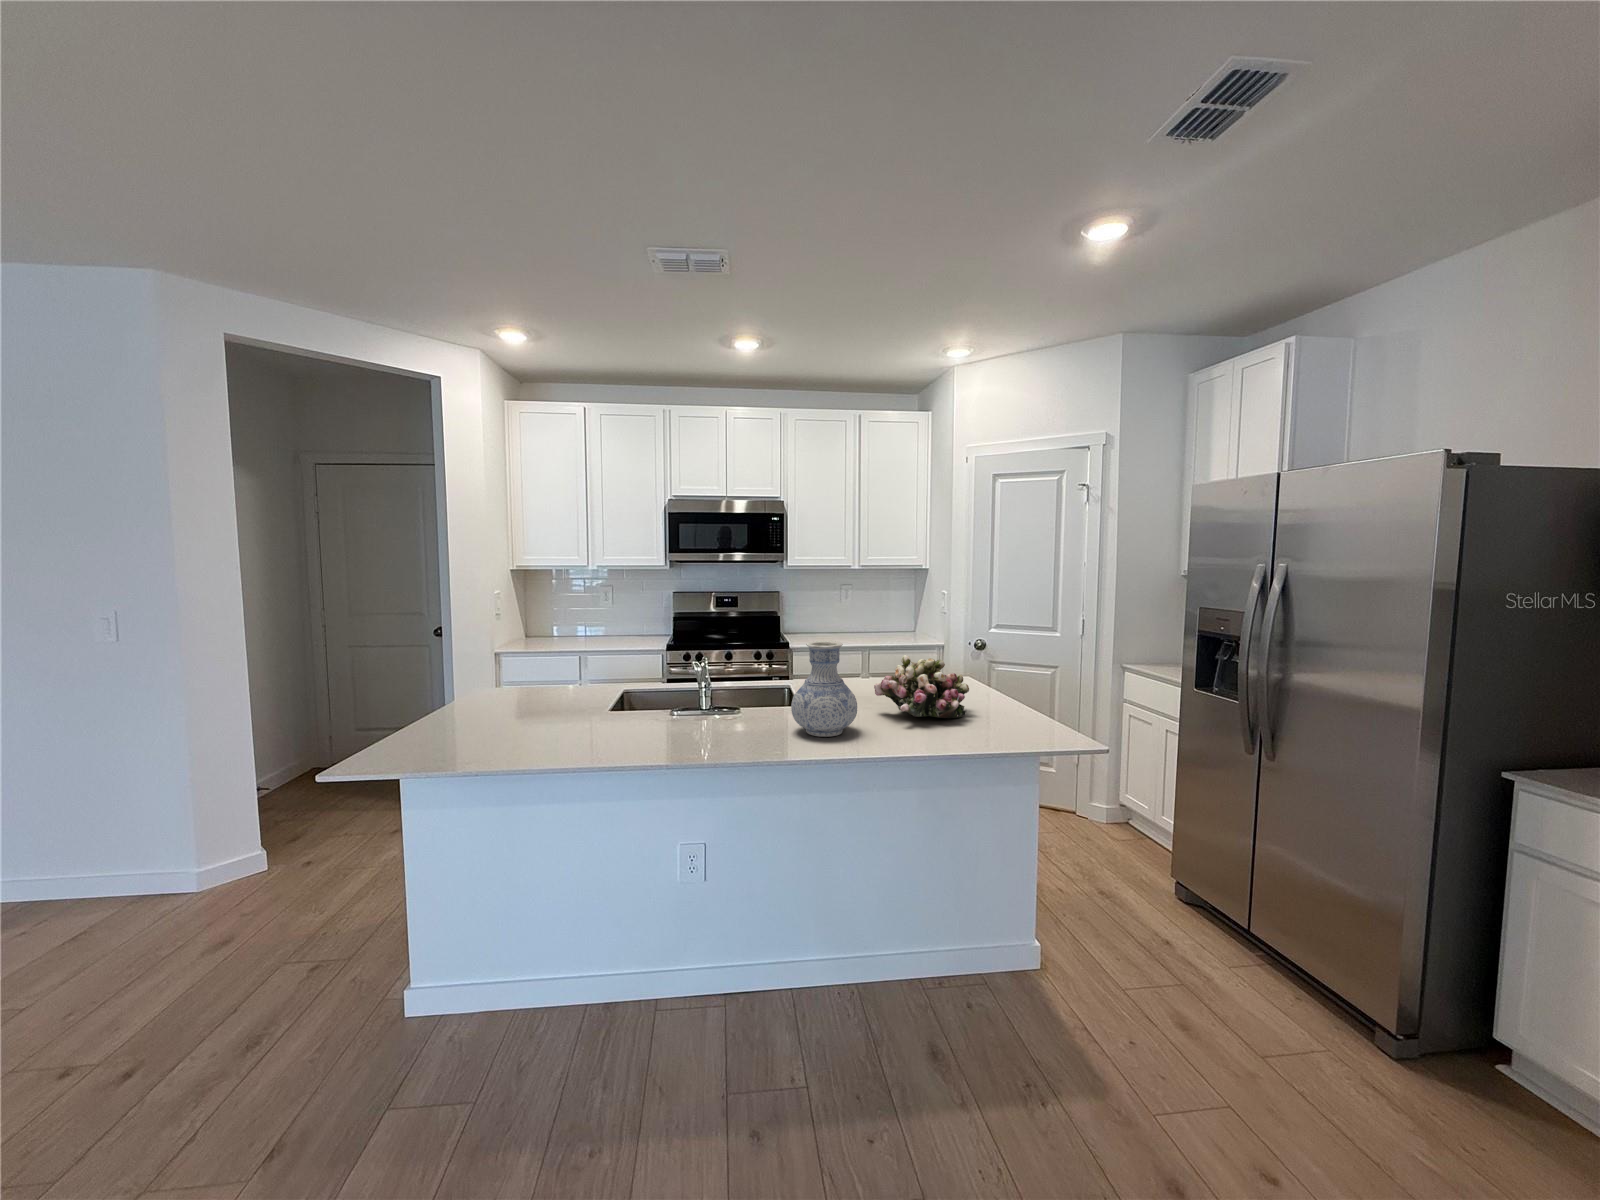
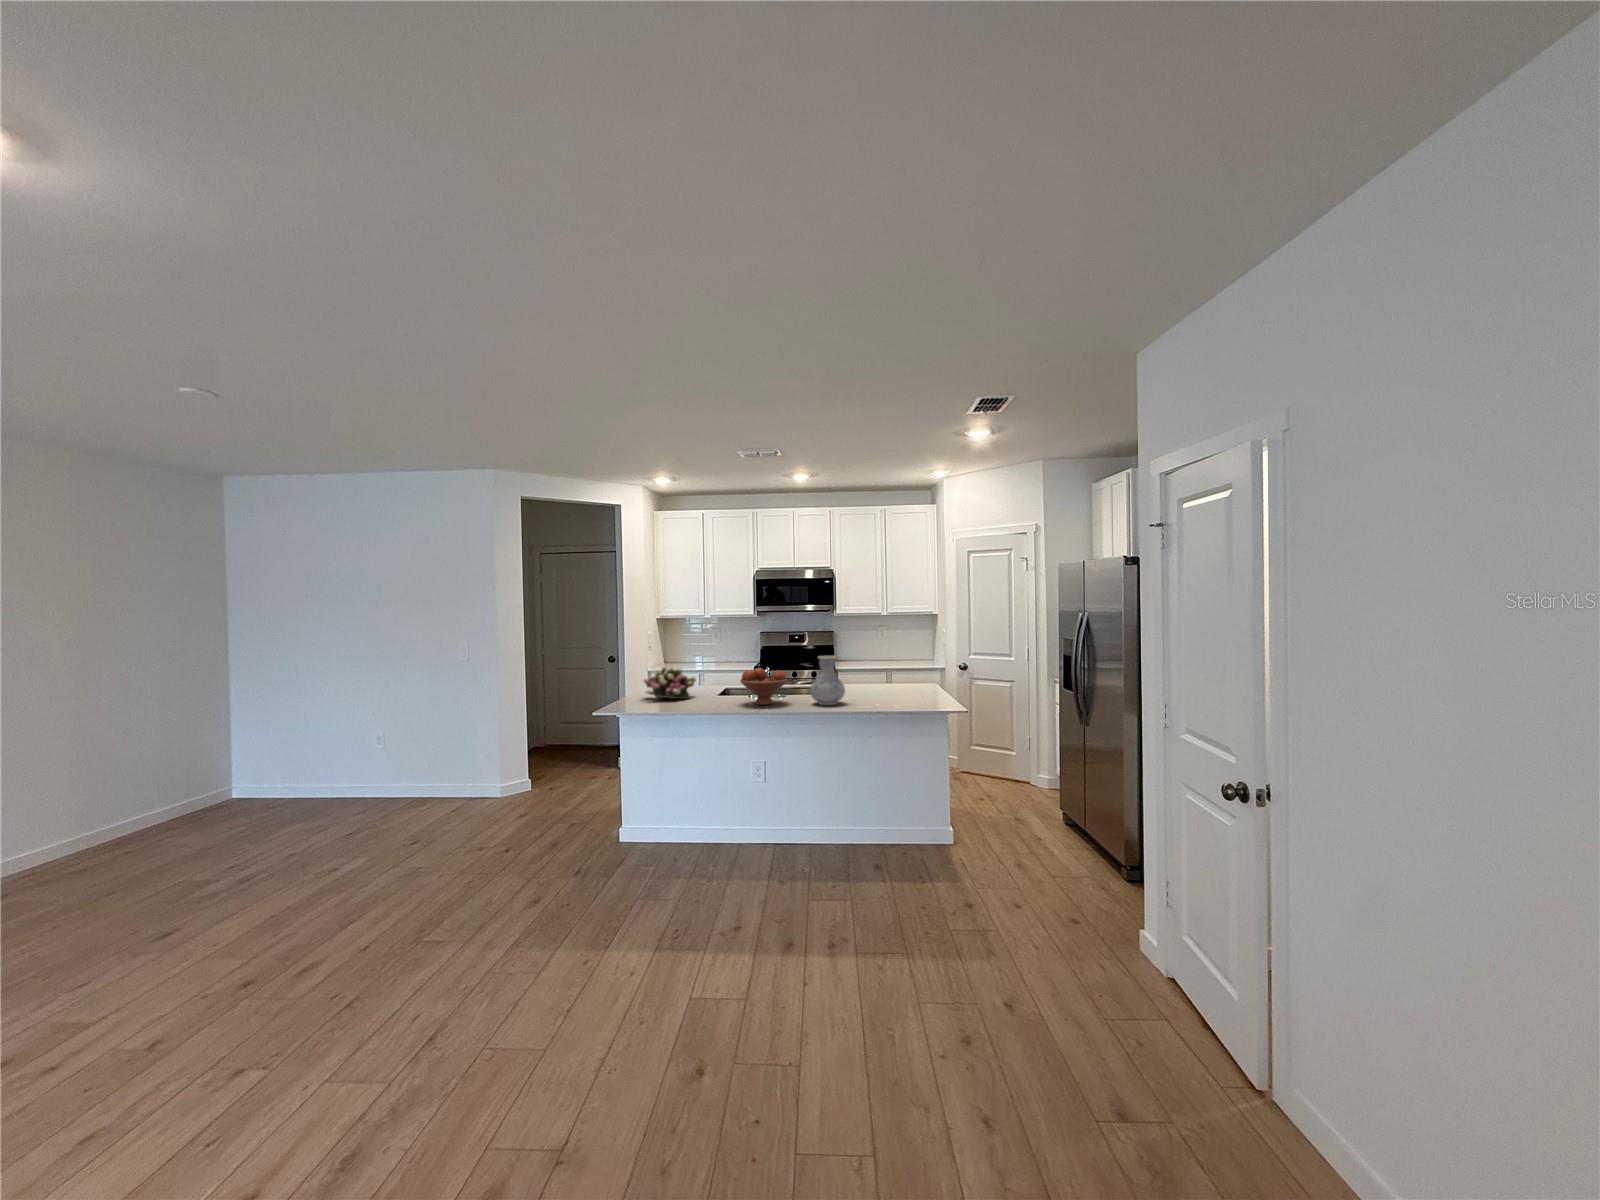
flower arrangement: present [874,655,969,718] -> present [644,666,696,699]
fruit bowl: none [655,664,748,739] -> present [740,668,787,705]

